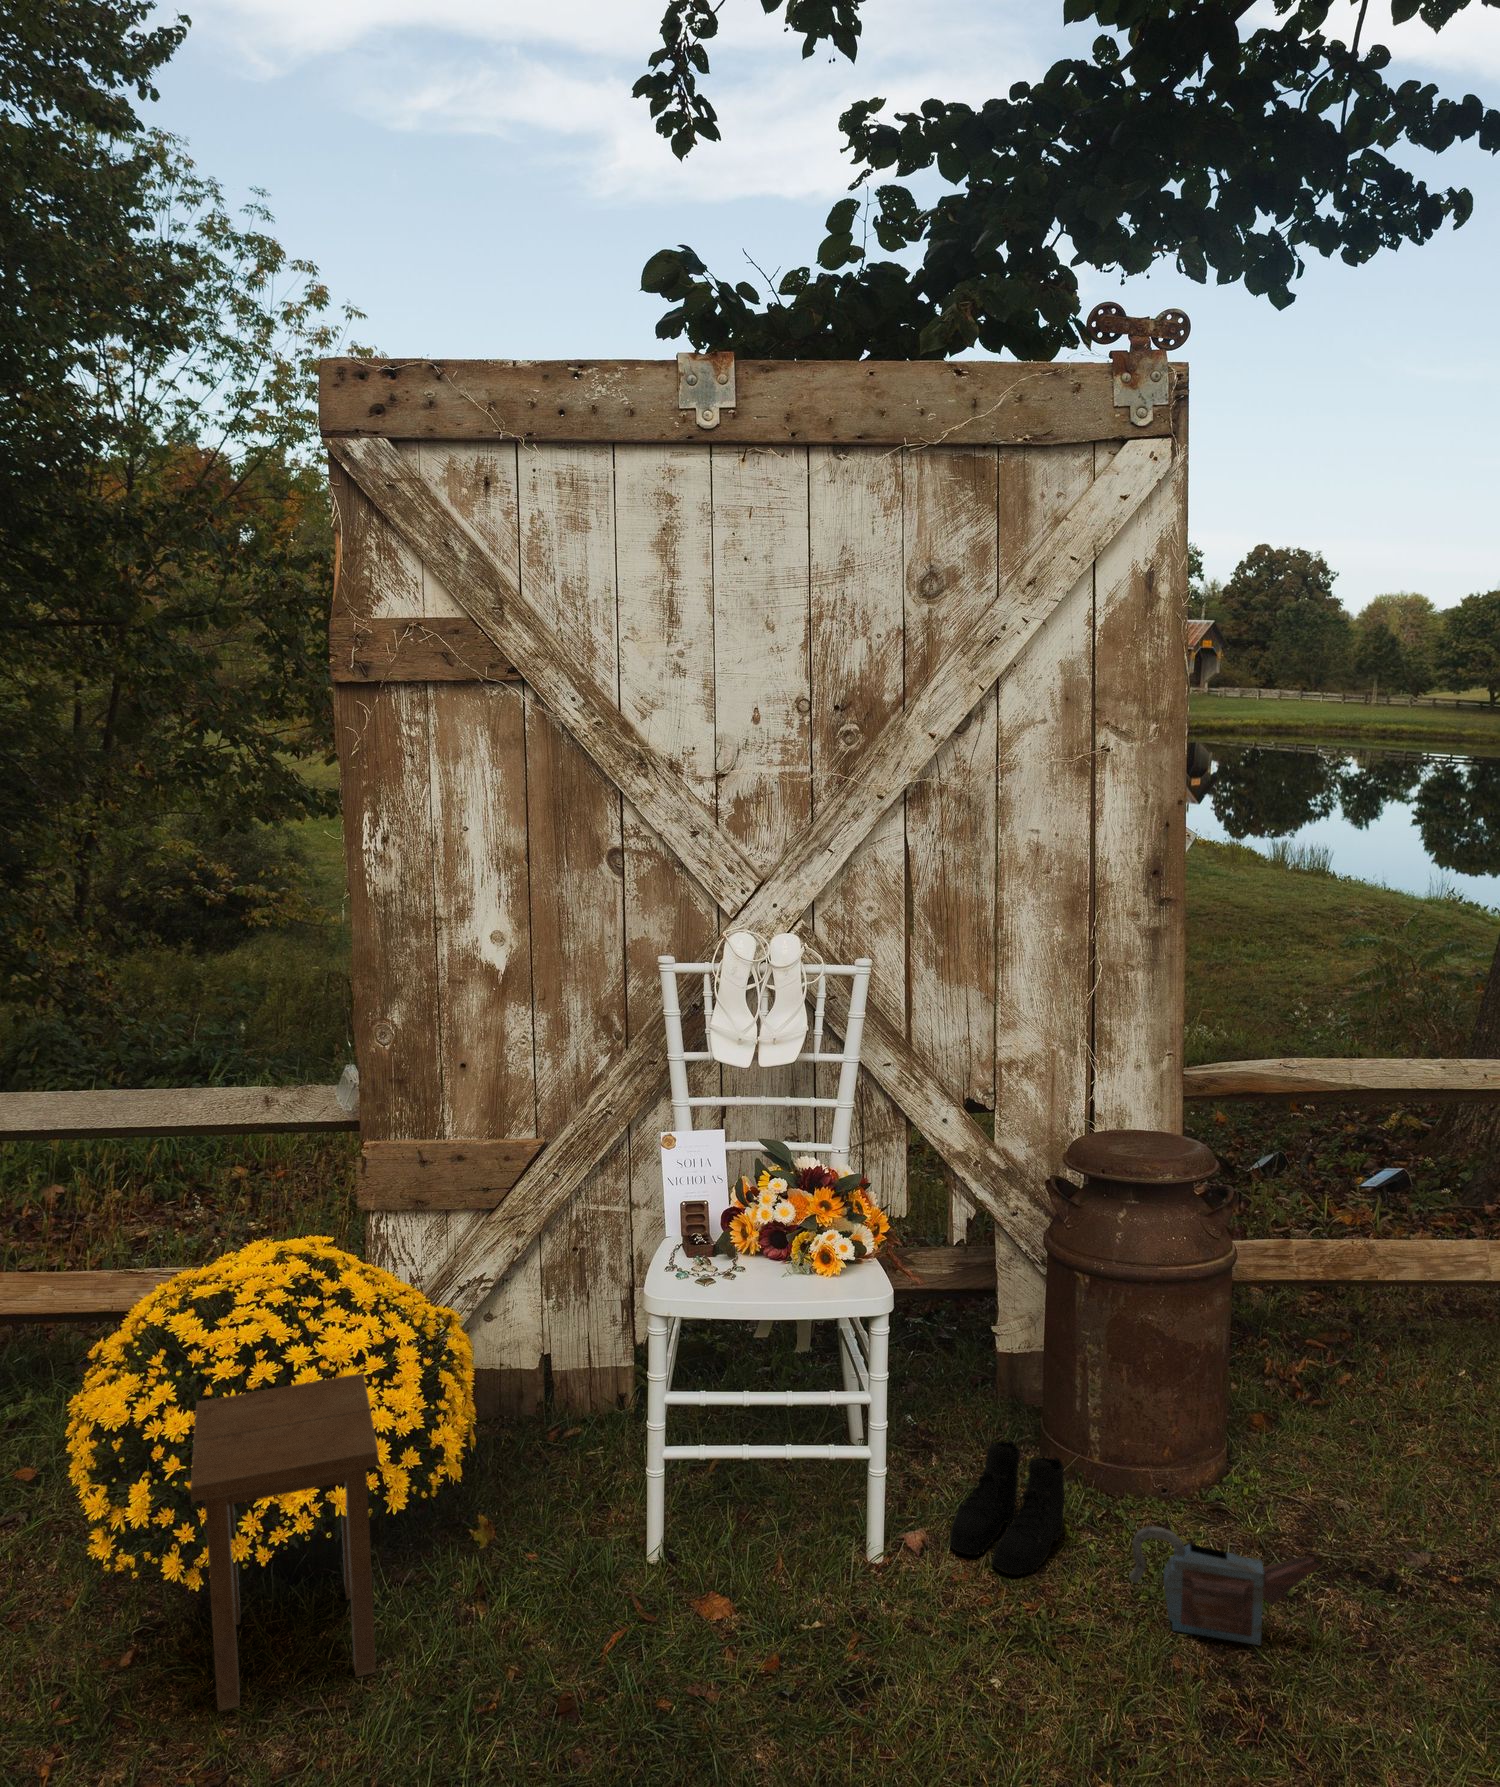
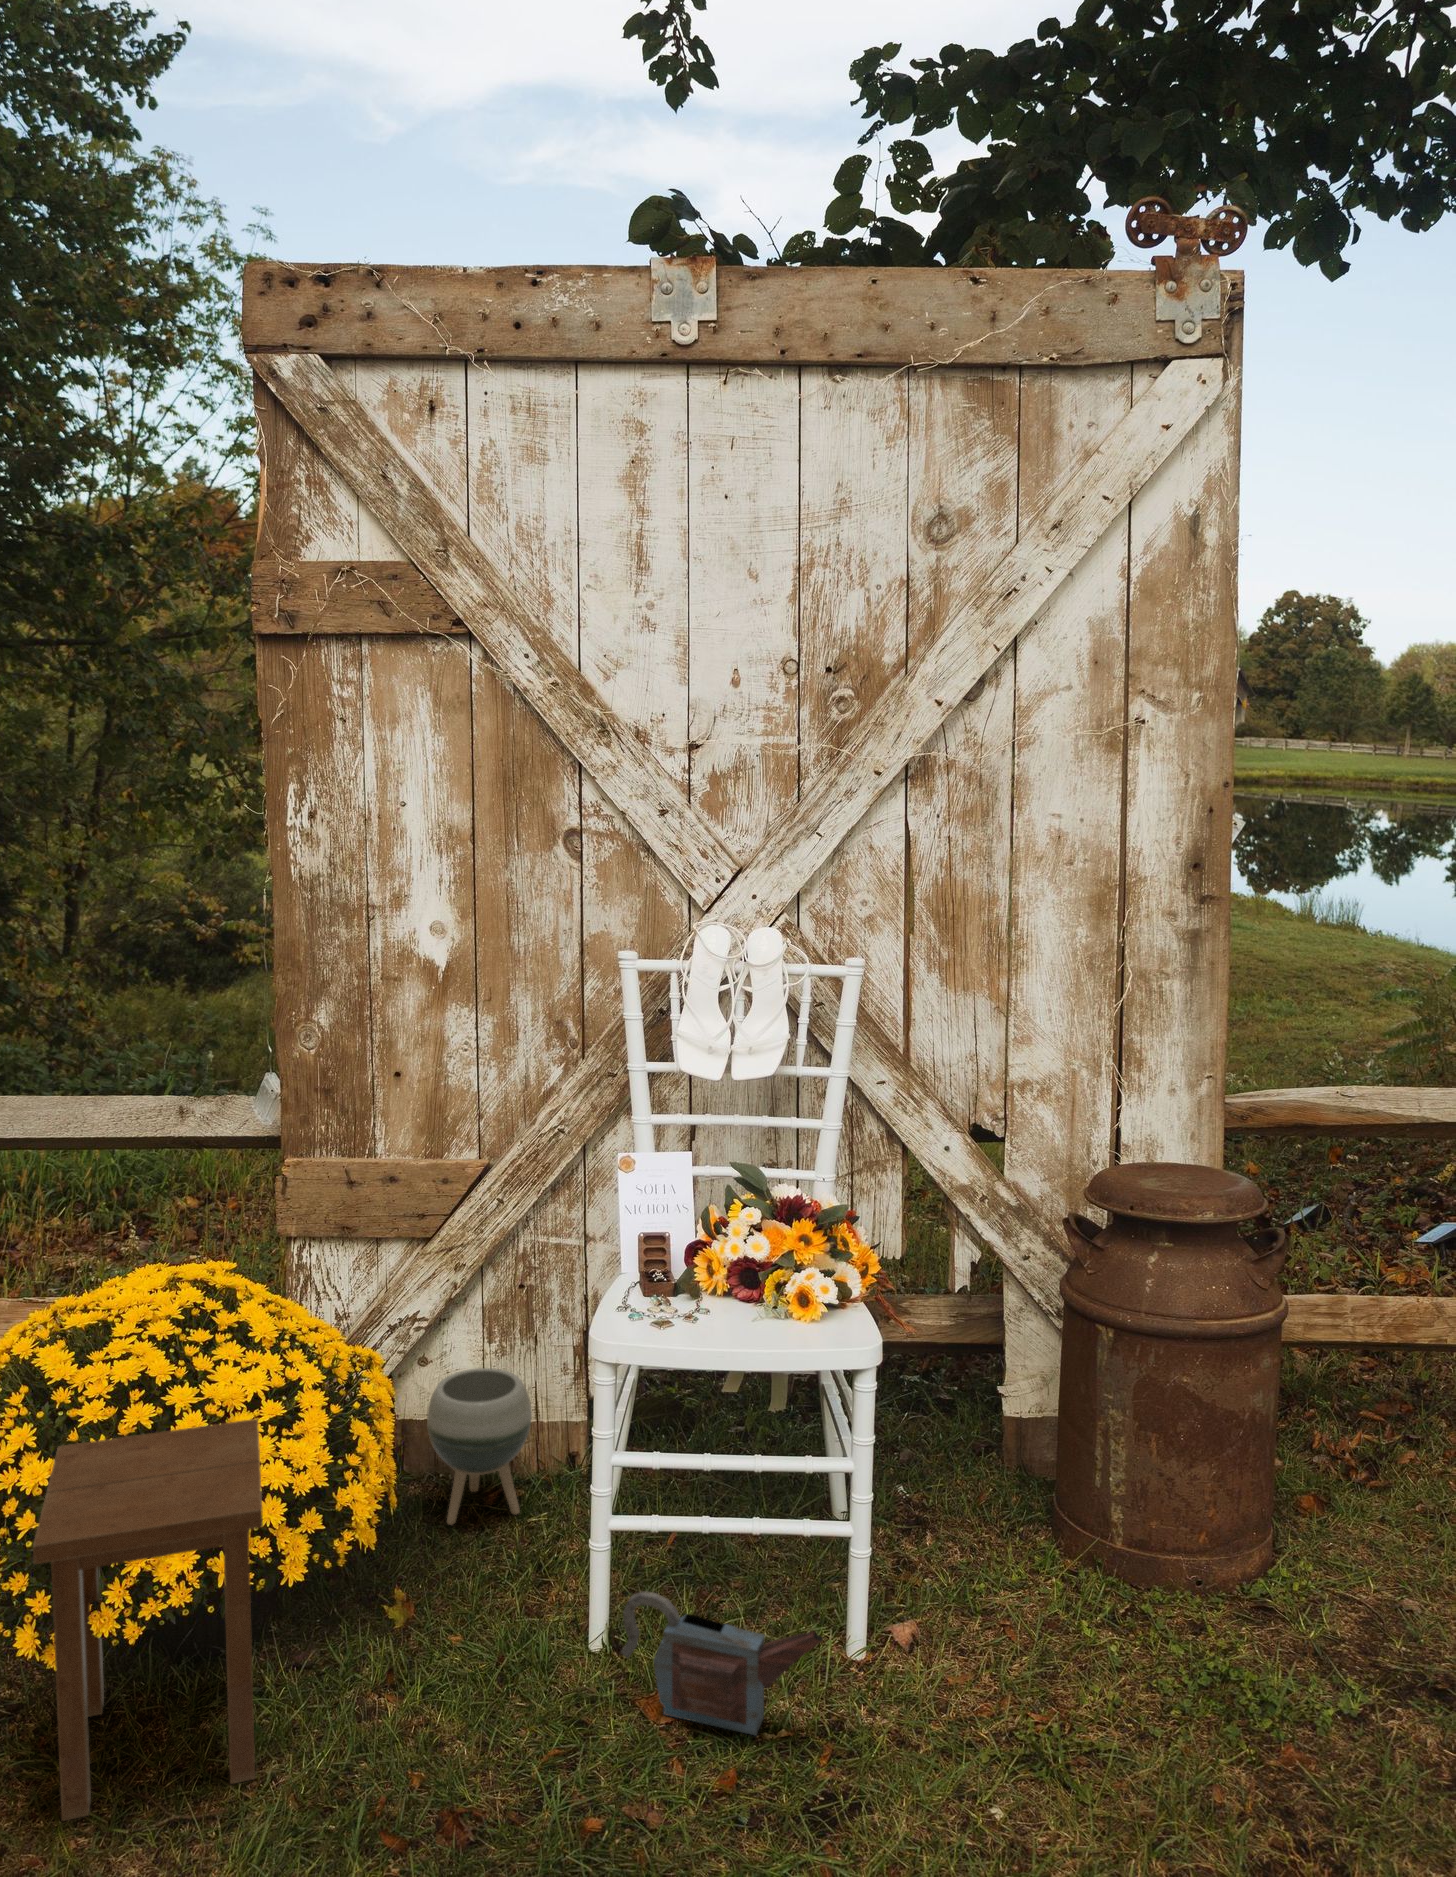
planter: none [499,1320,589,1456] -> present [427,1368,532,1525]
boots: present [950,1440,1065,1575] -> none [947,1521,1085,1685]
watering can: present [1129,1526,1322,1645] -> present [621,1591,823,1735]

